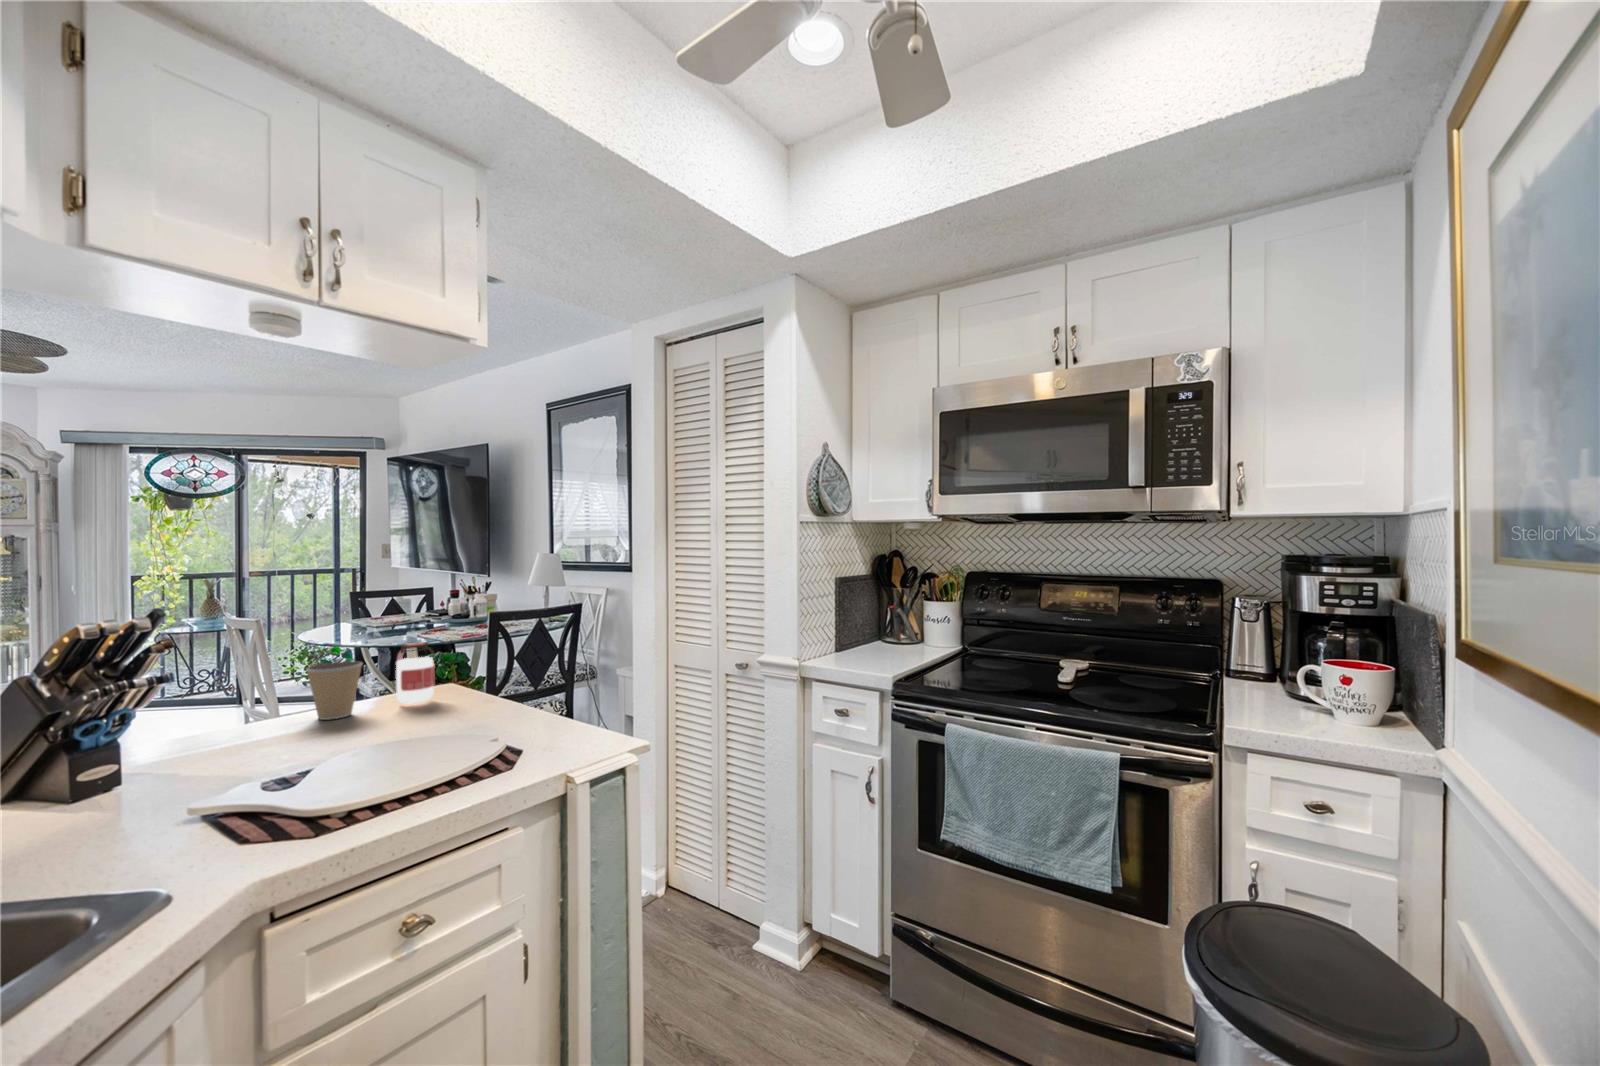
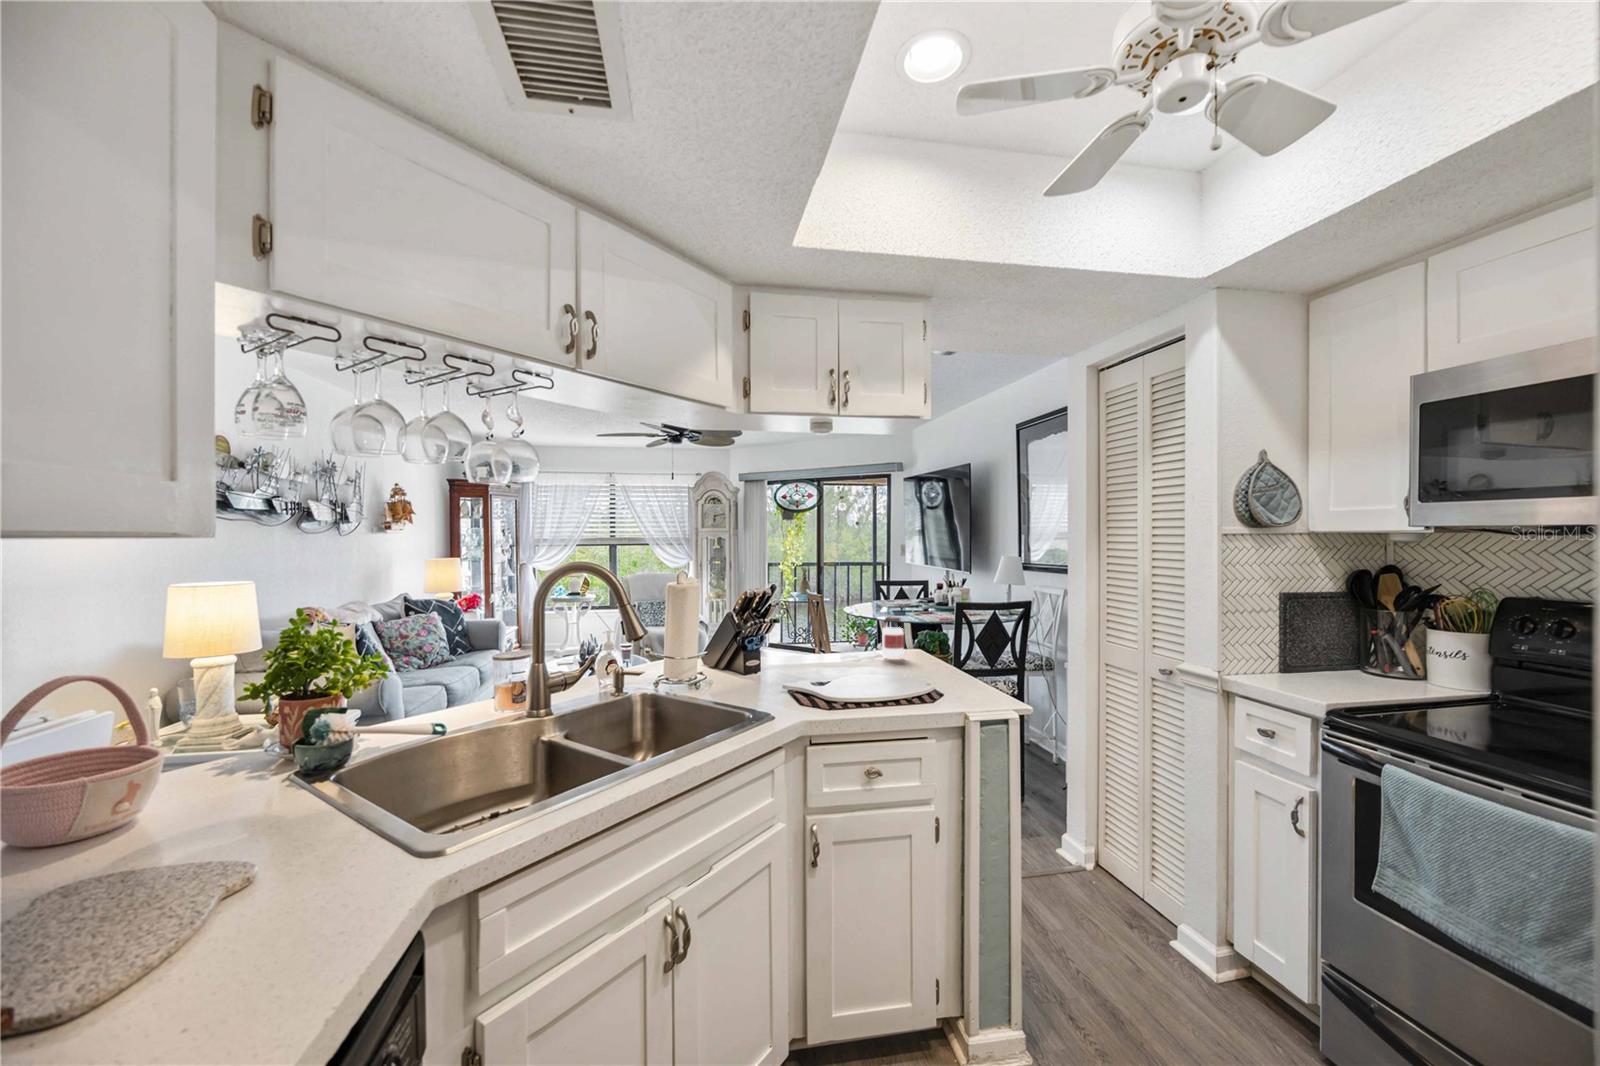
coffee cup: present [306,661,362,720] -> none [835,624,863,659]

